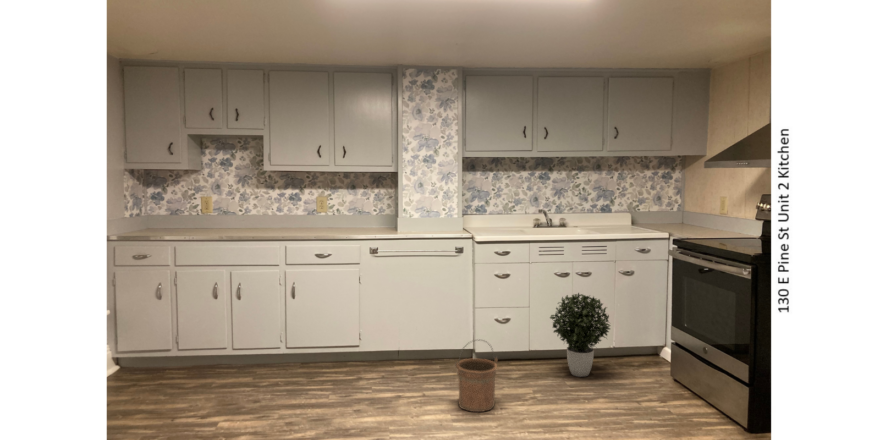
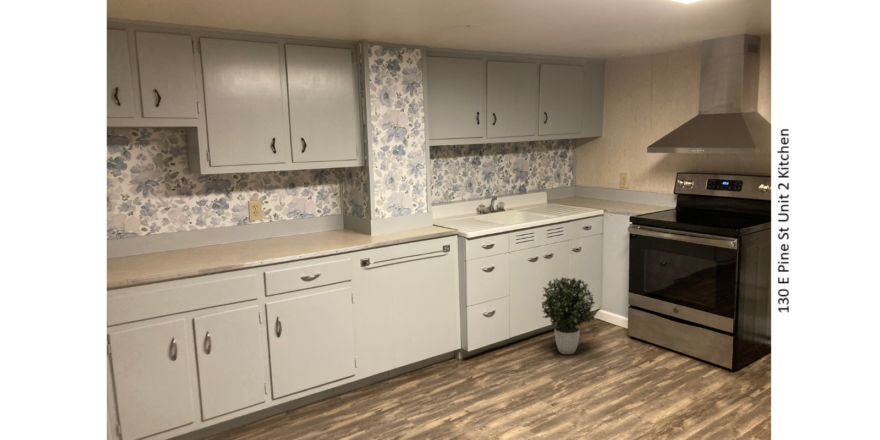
bucket: present [455,347,497,412] -> none [515,343,558,417]

